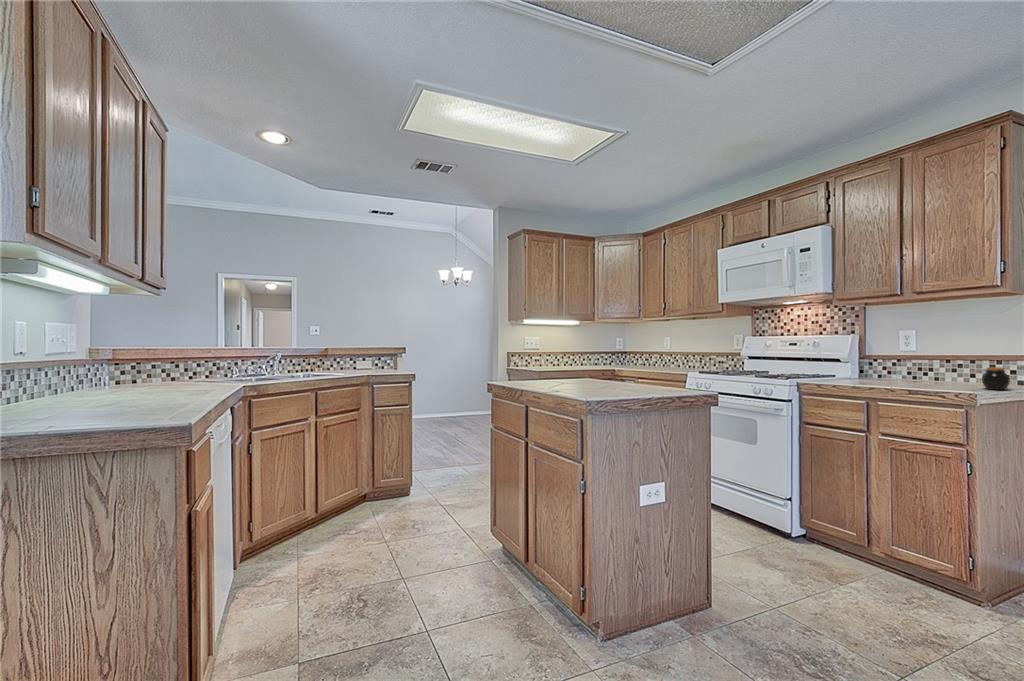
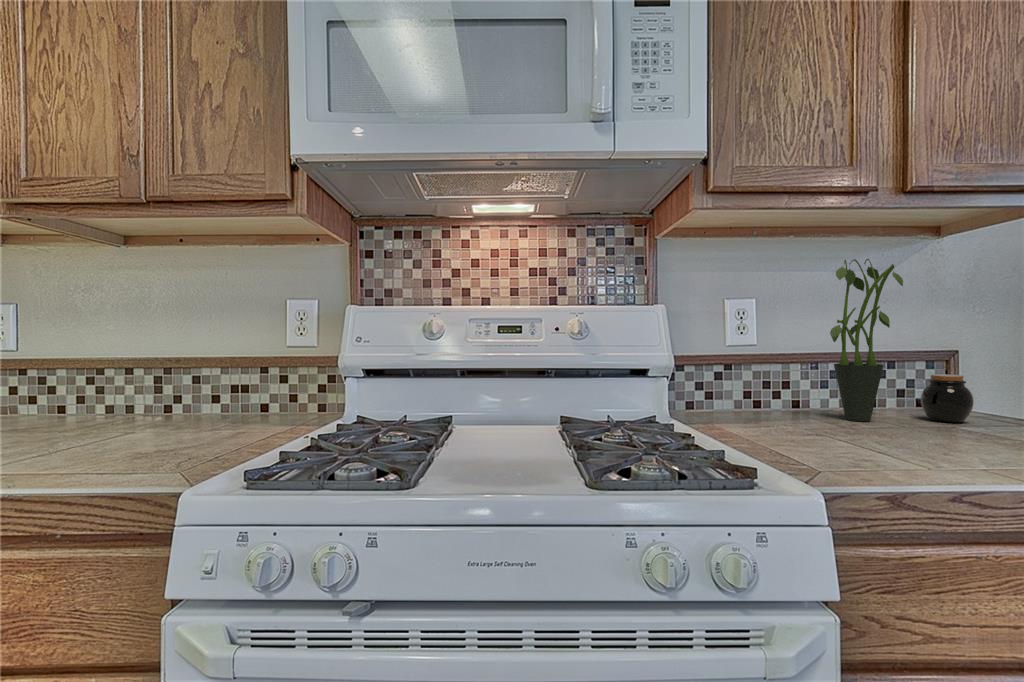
potted plant: none [916,316,955,386] -> present [830,259,903,421]

